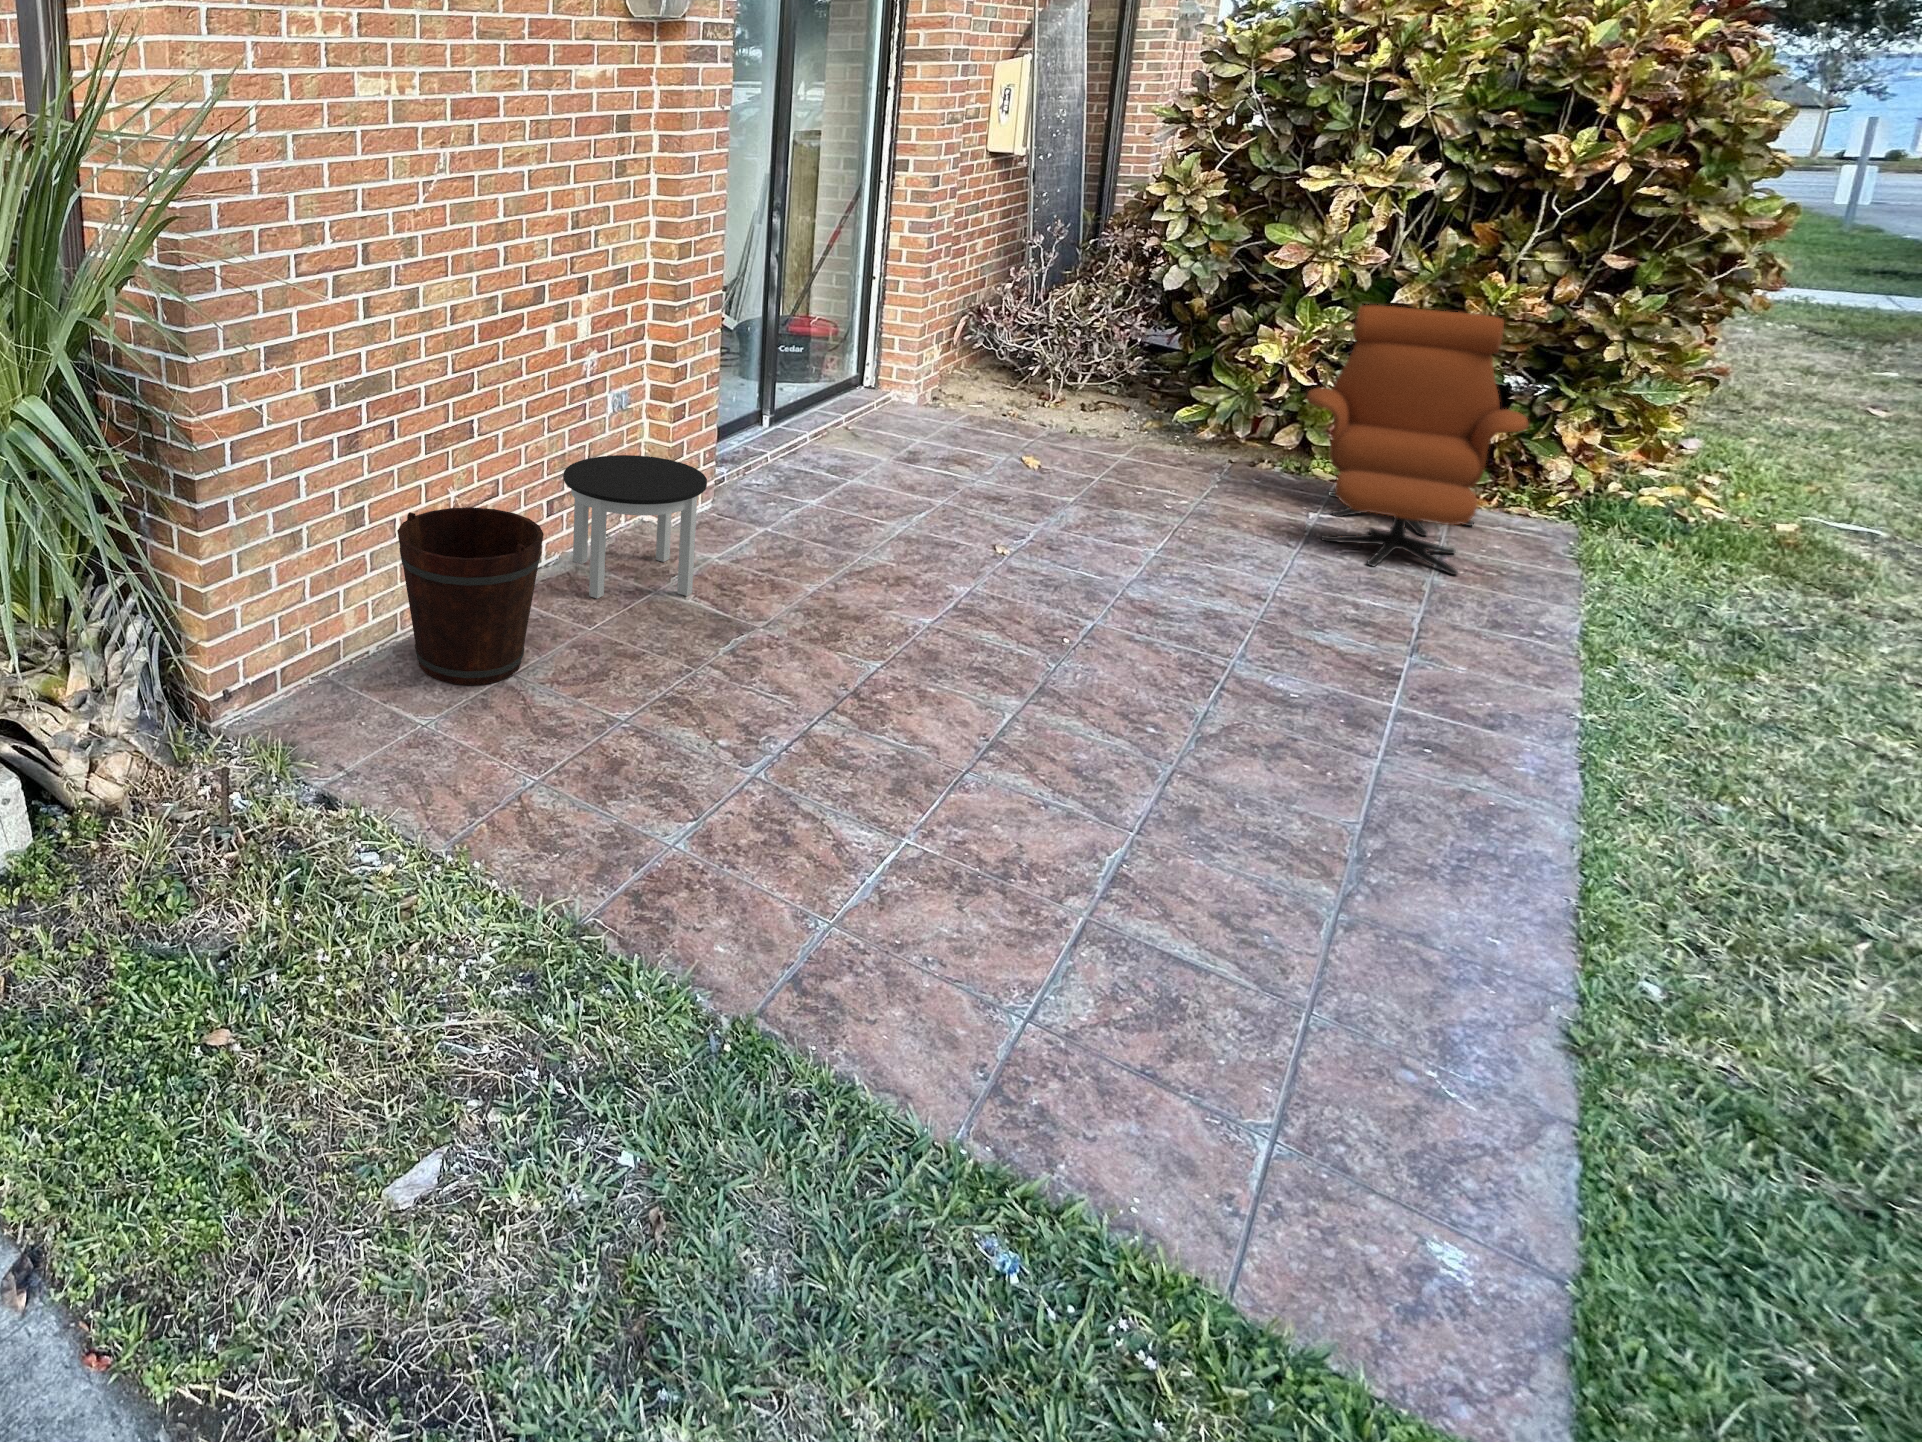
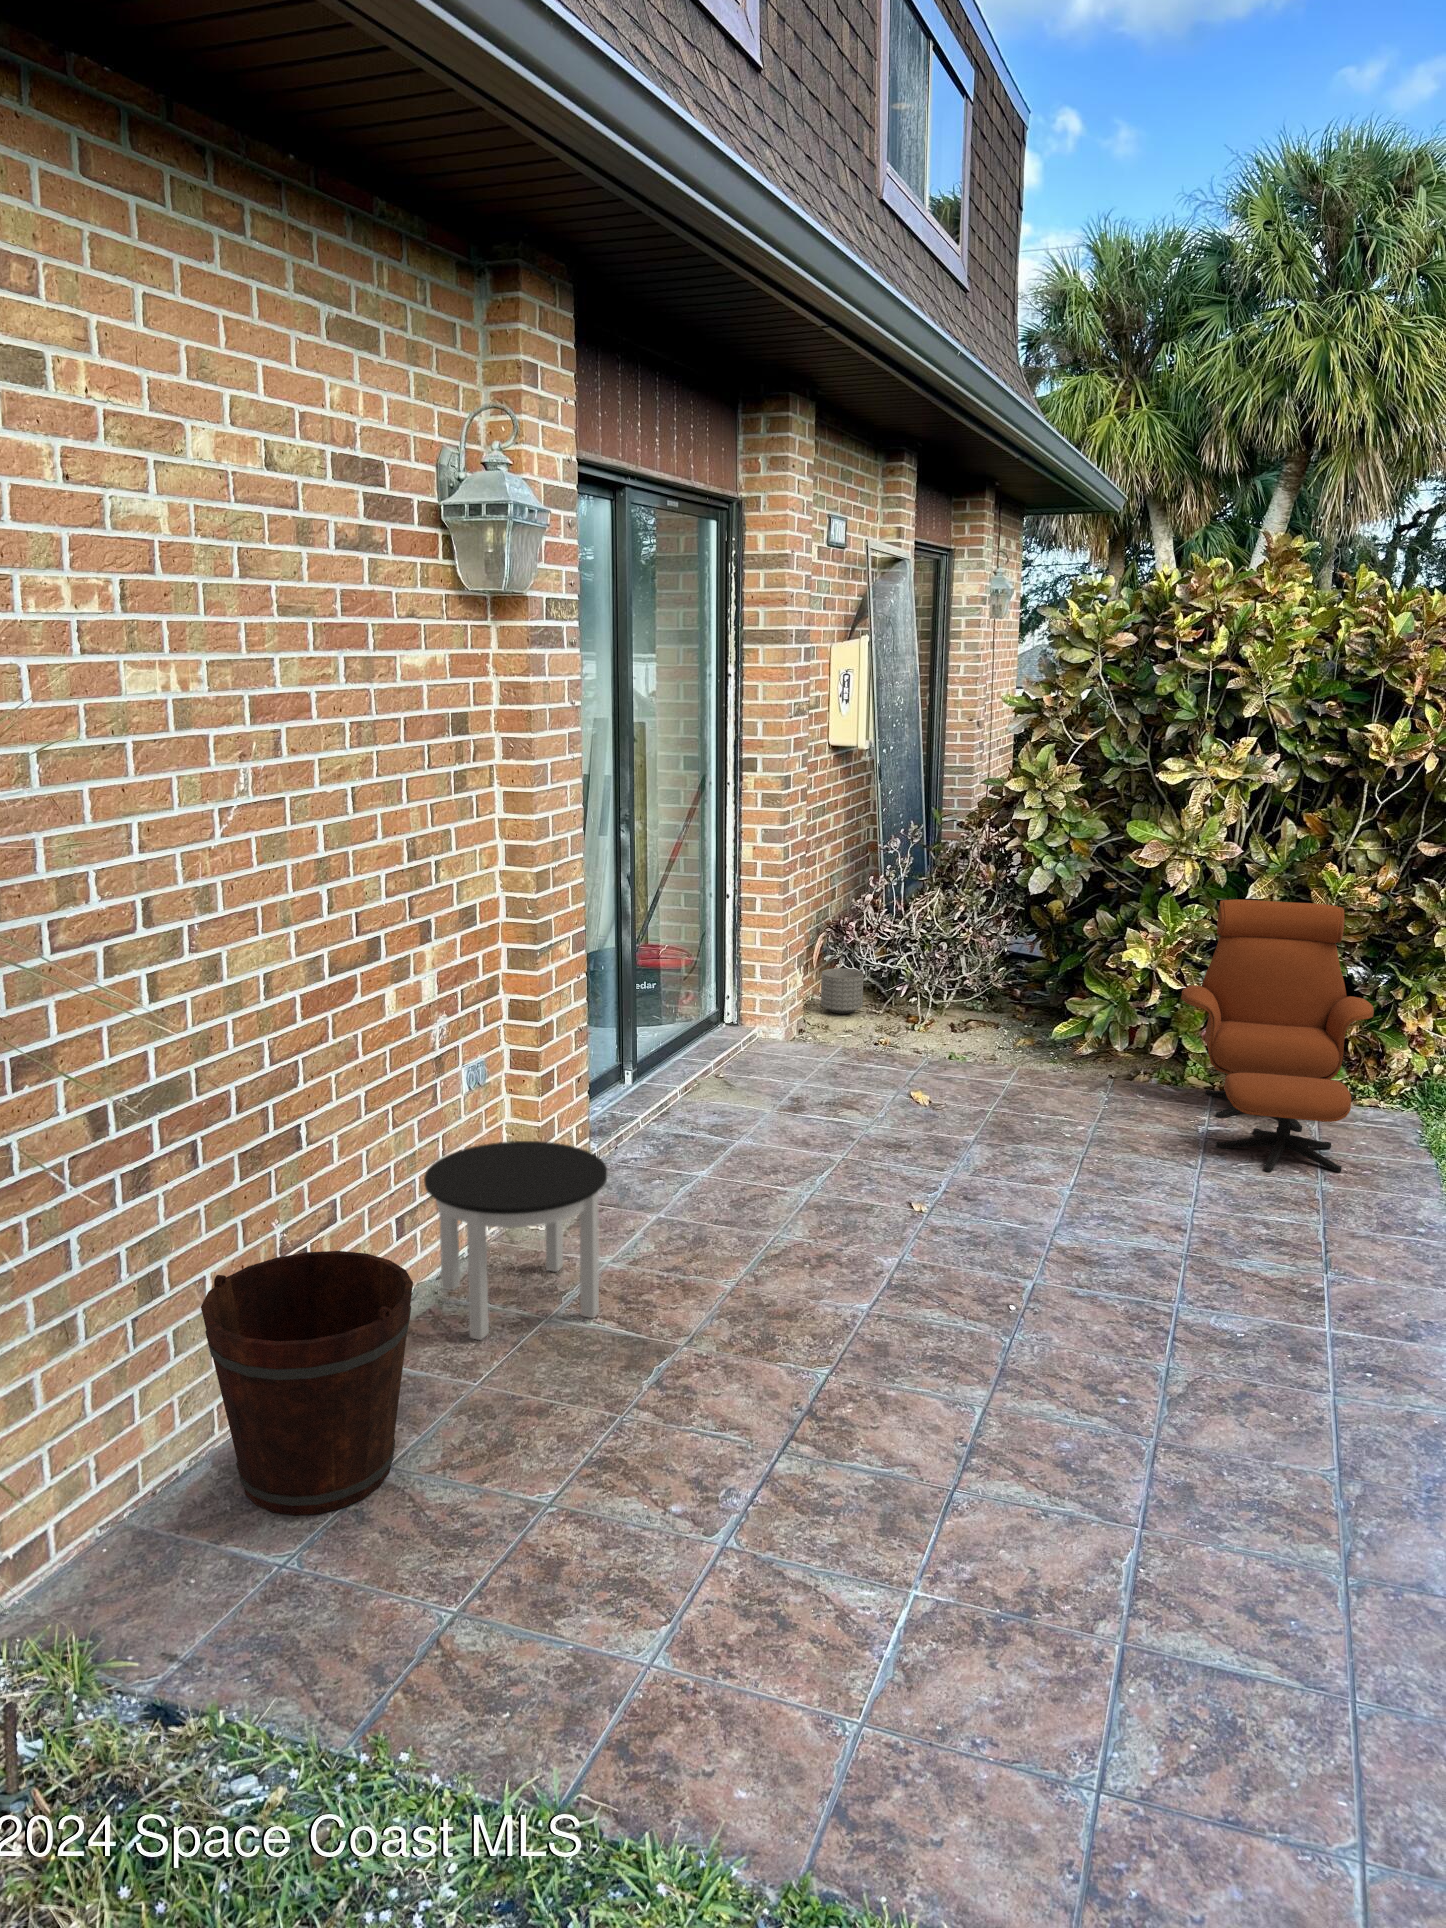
planter: none [943,355,987,396] -> present [821,968,864,1014]

